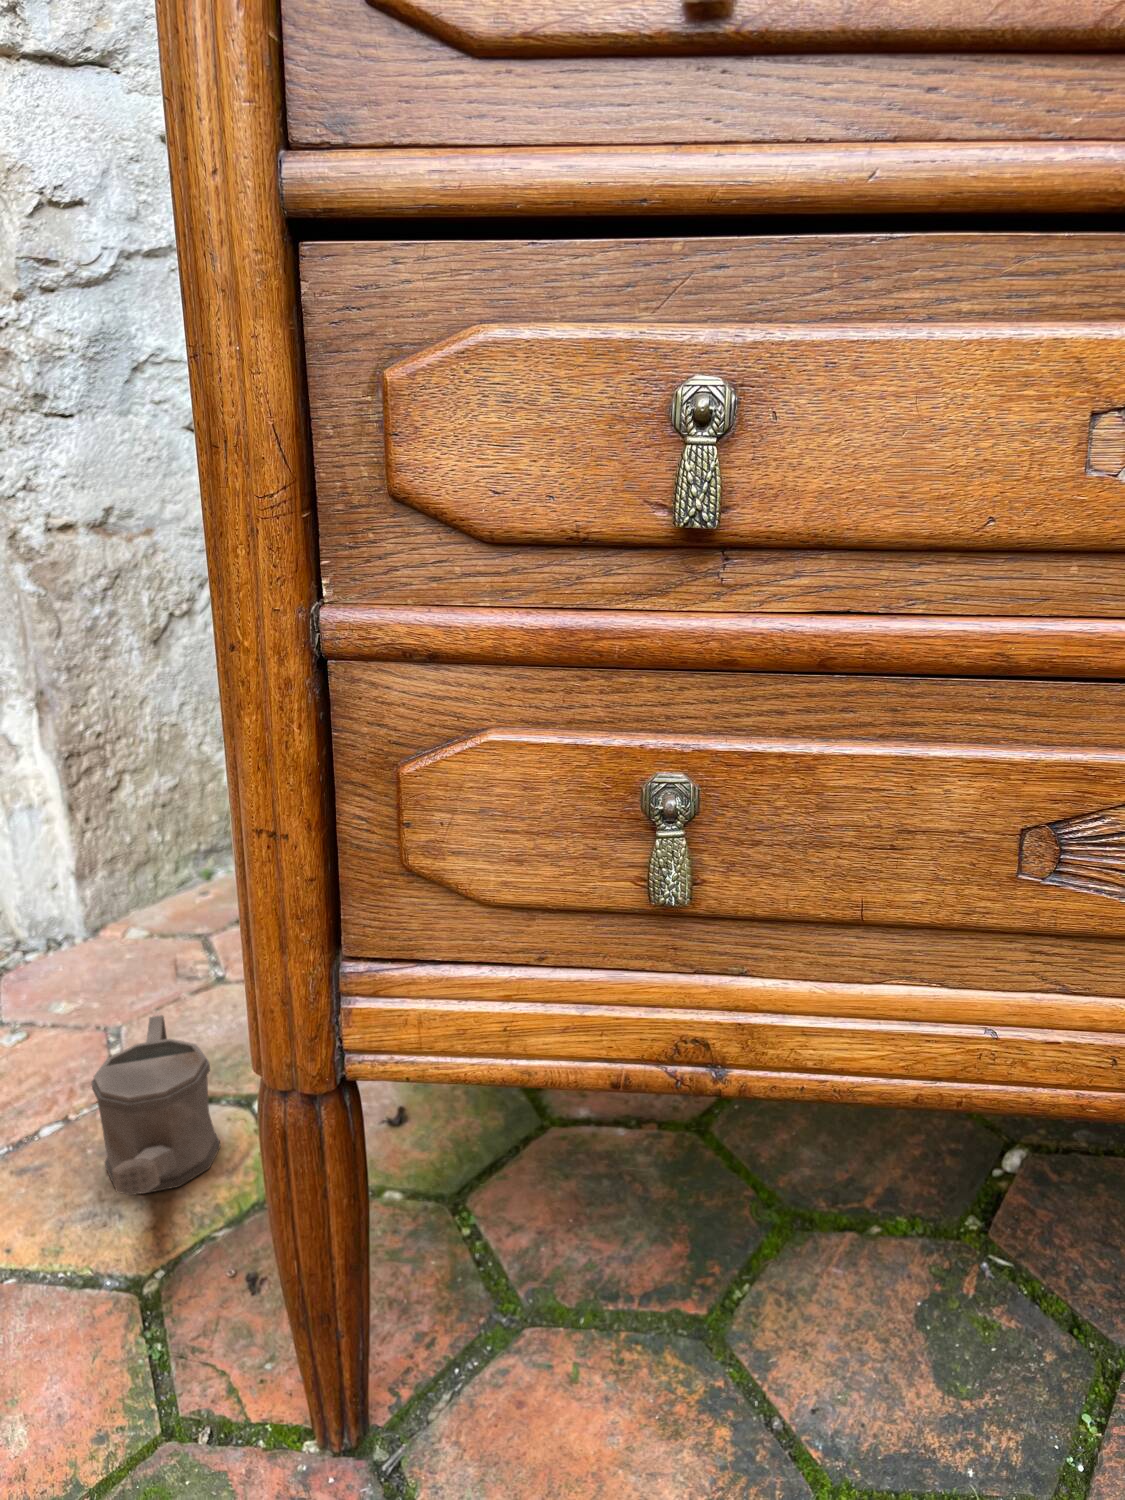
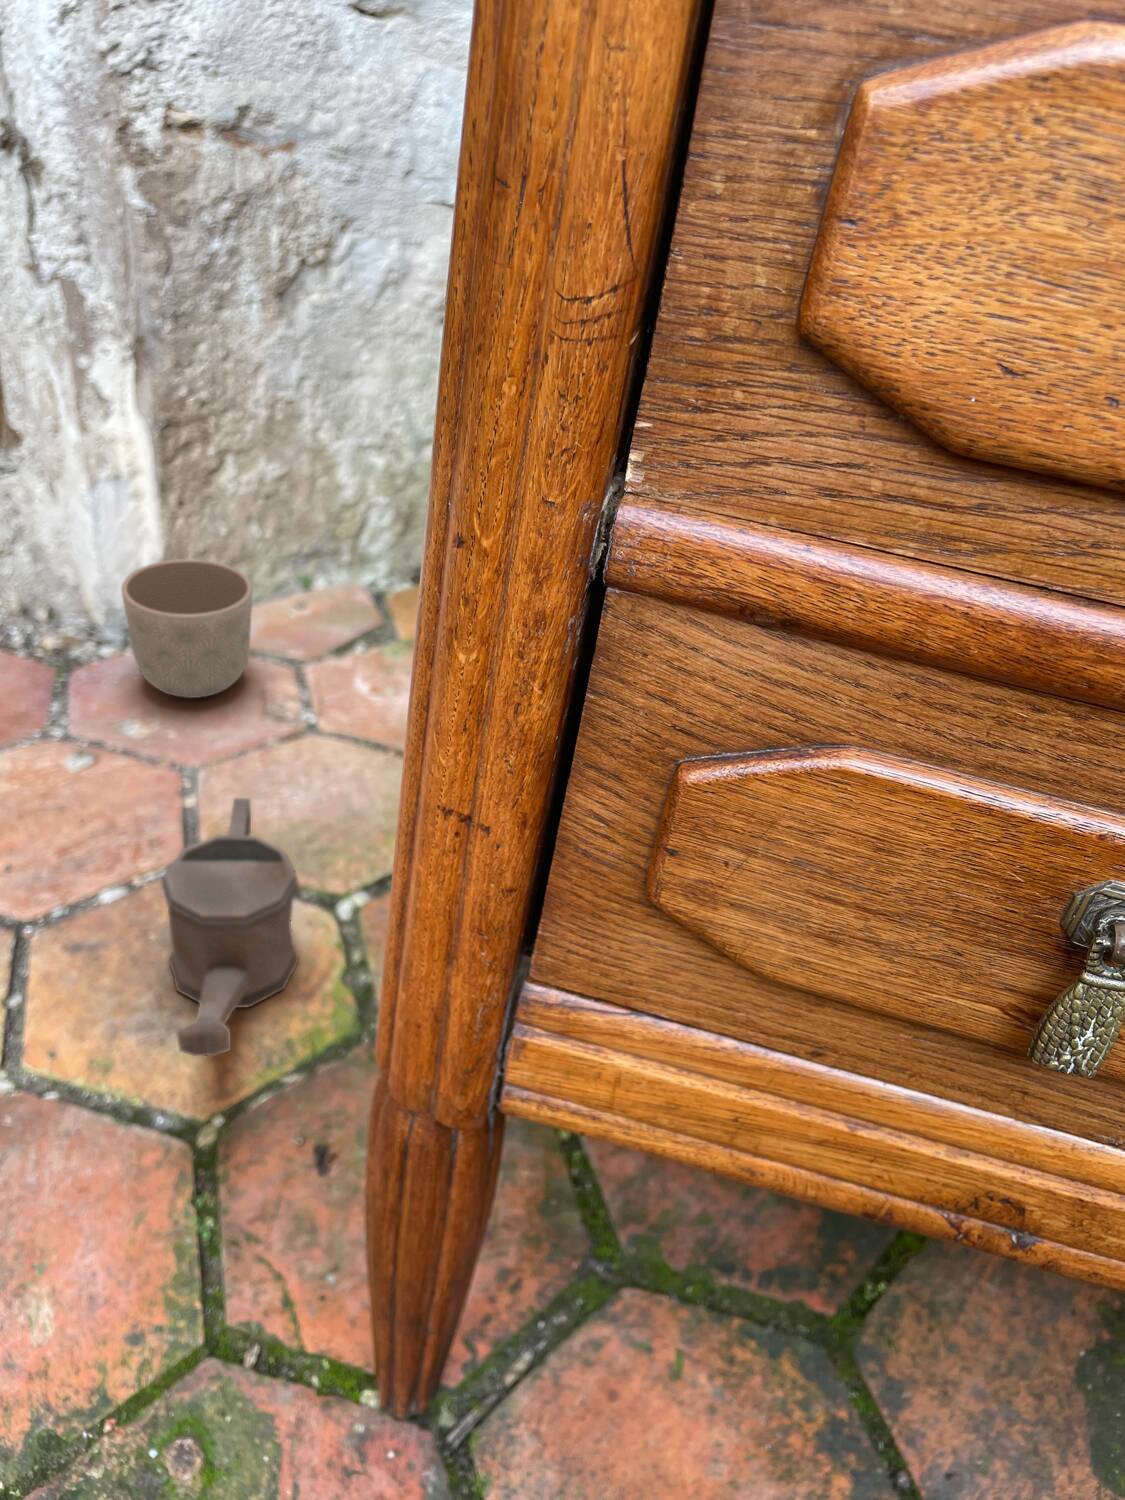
planter: none [40,858,157,976] -> present [121,559,253,698]

